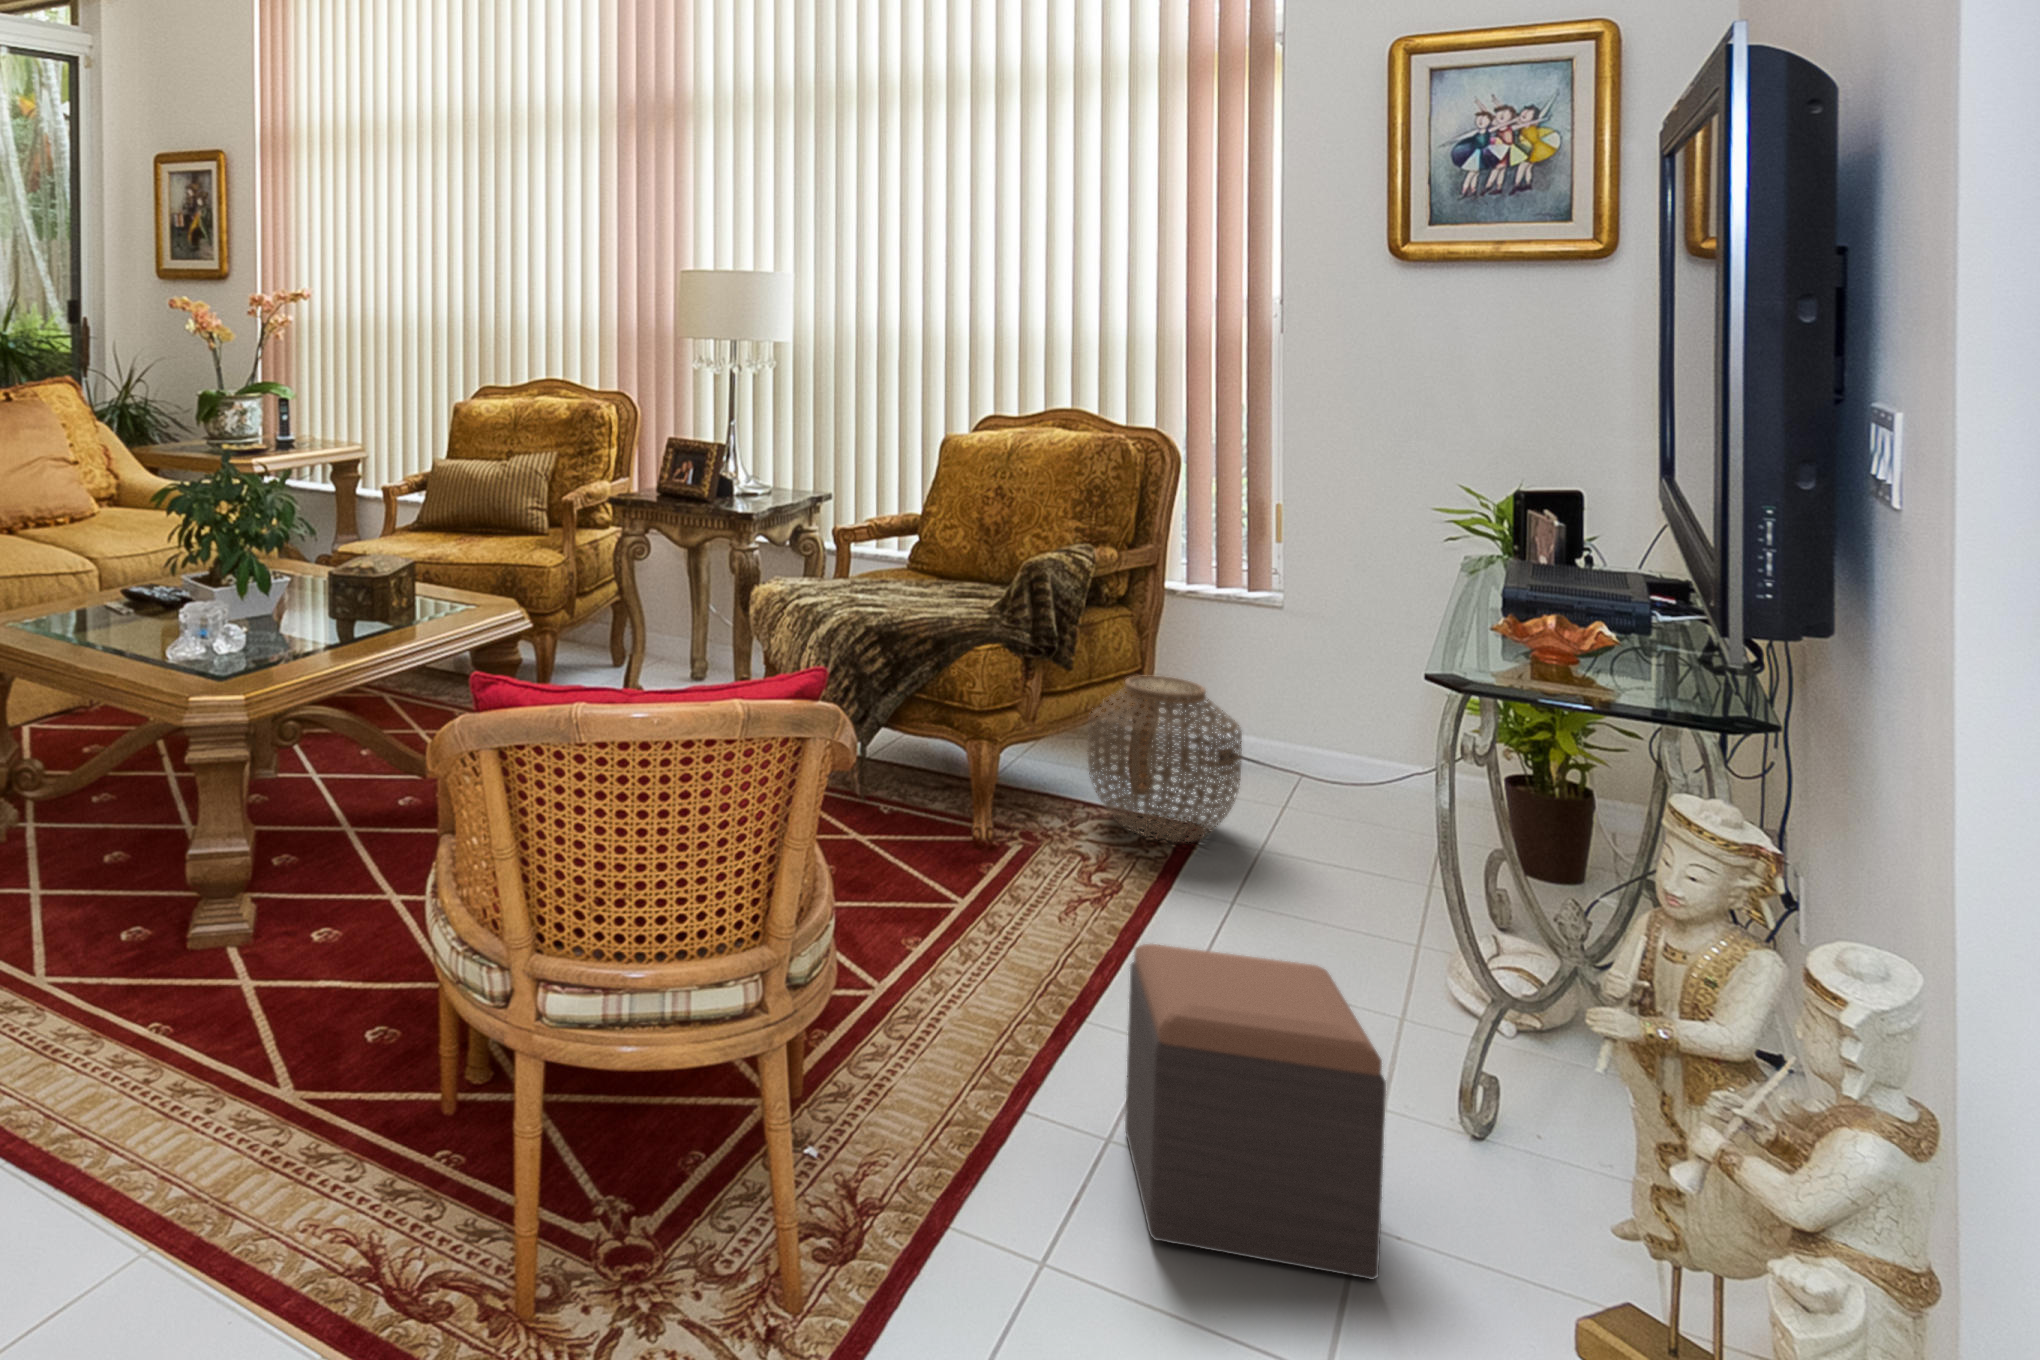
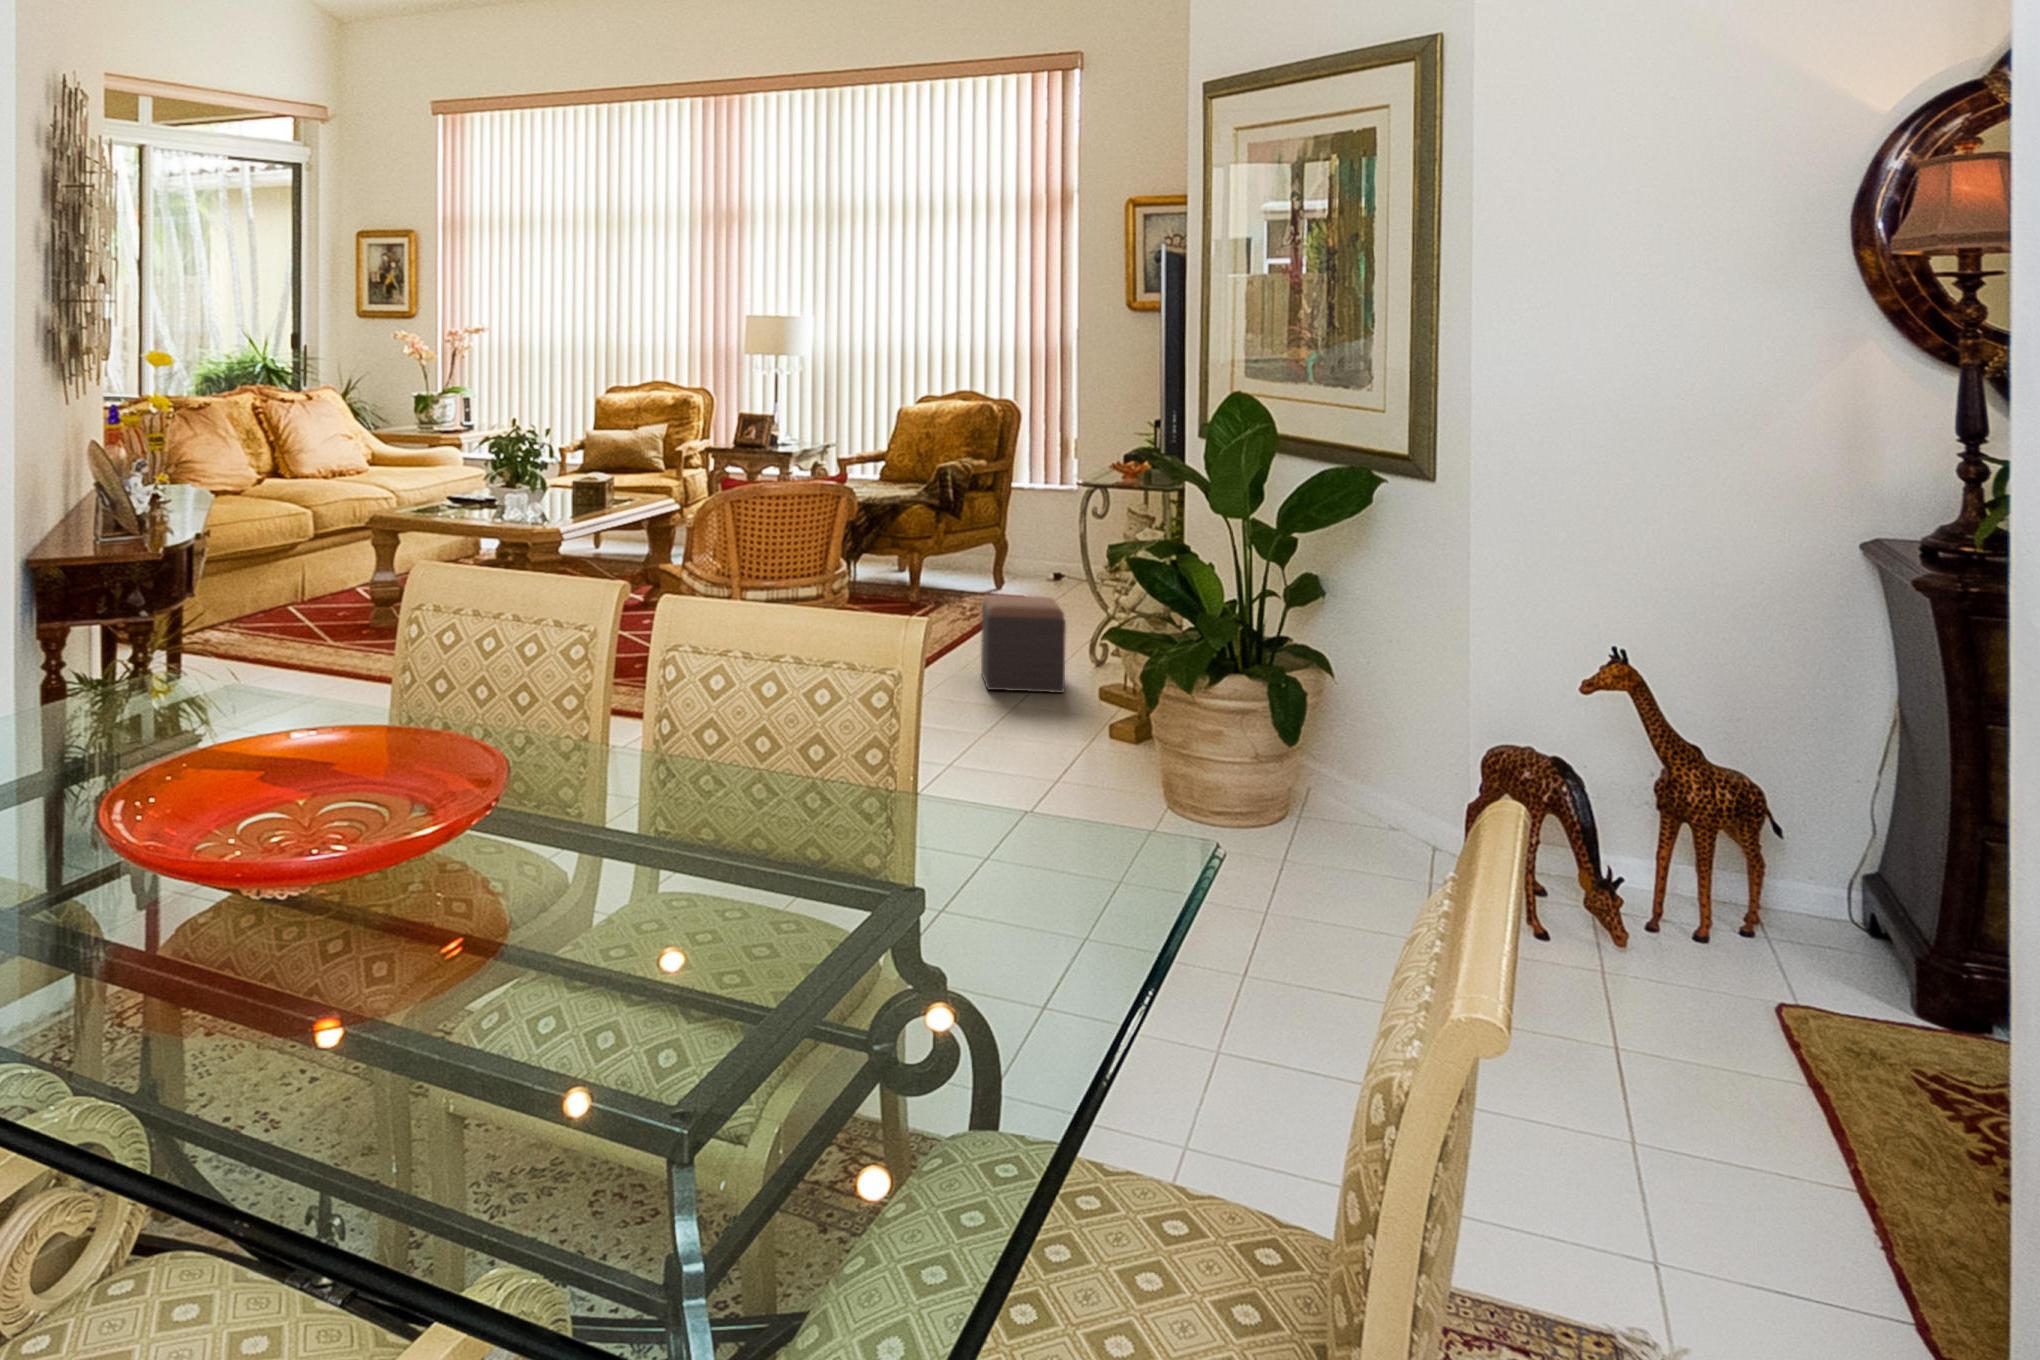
woven basket: present [1088,675,1242,842] -> none [974,526,1047,605]

